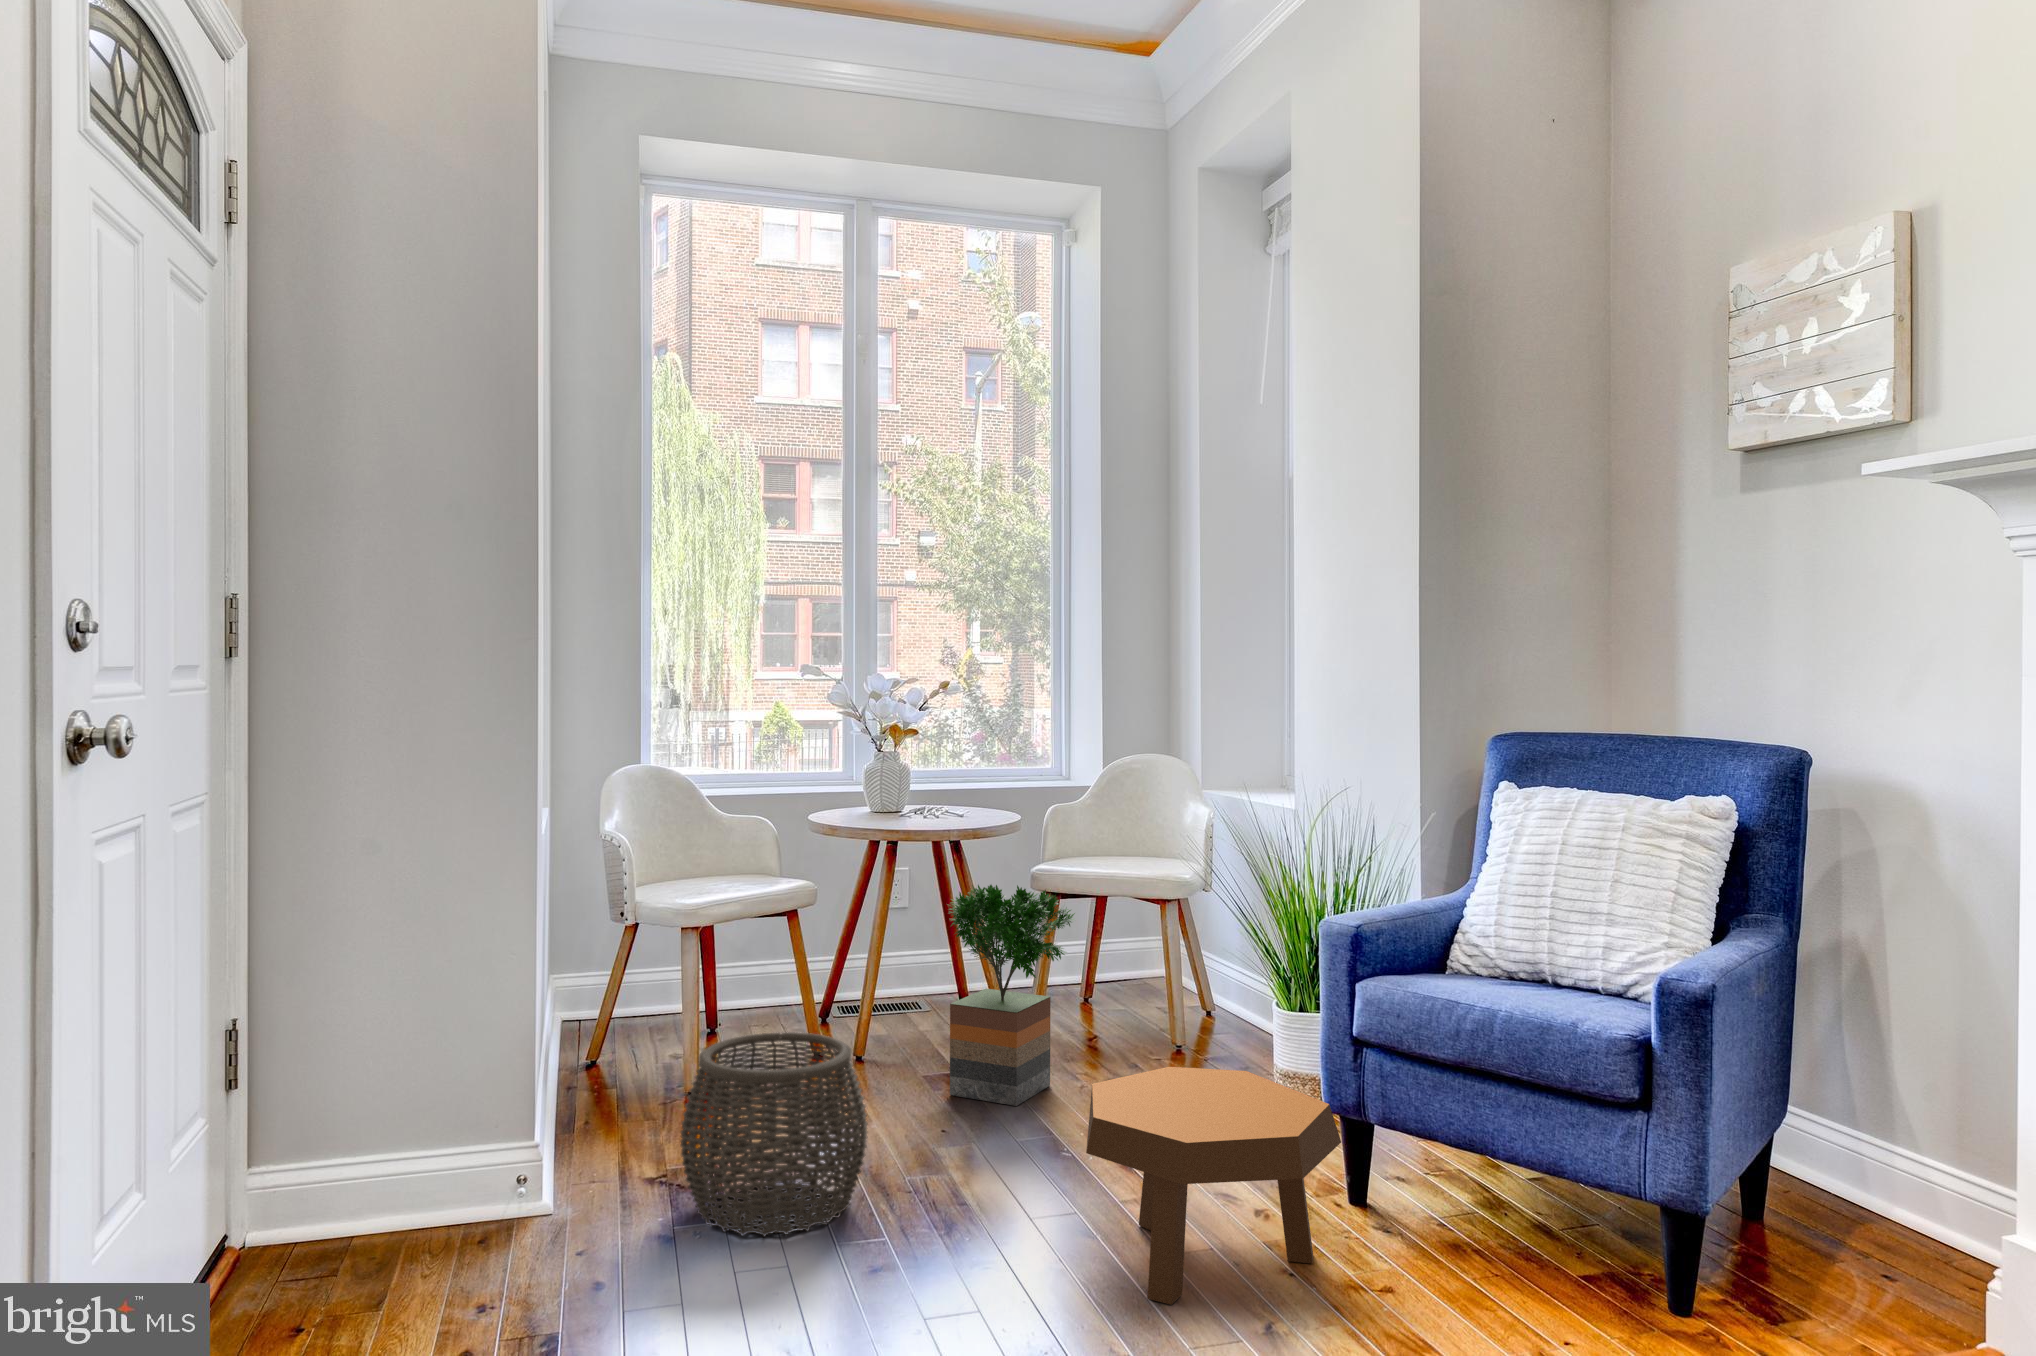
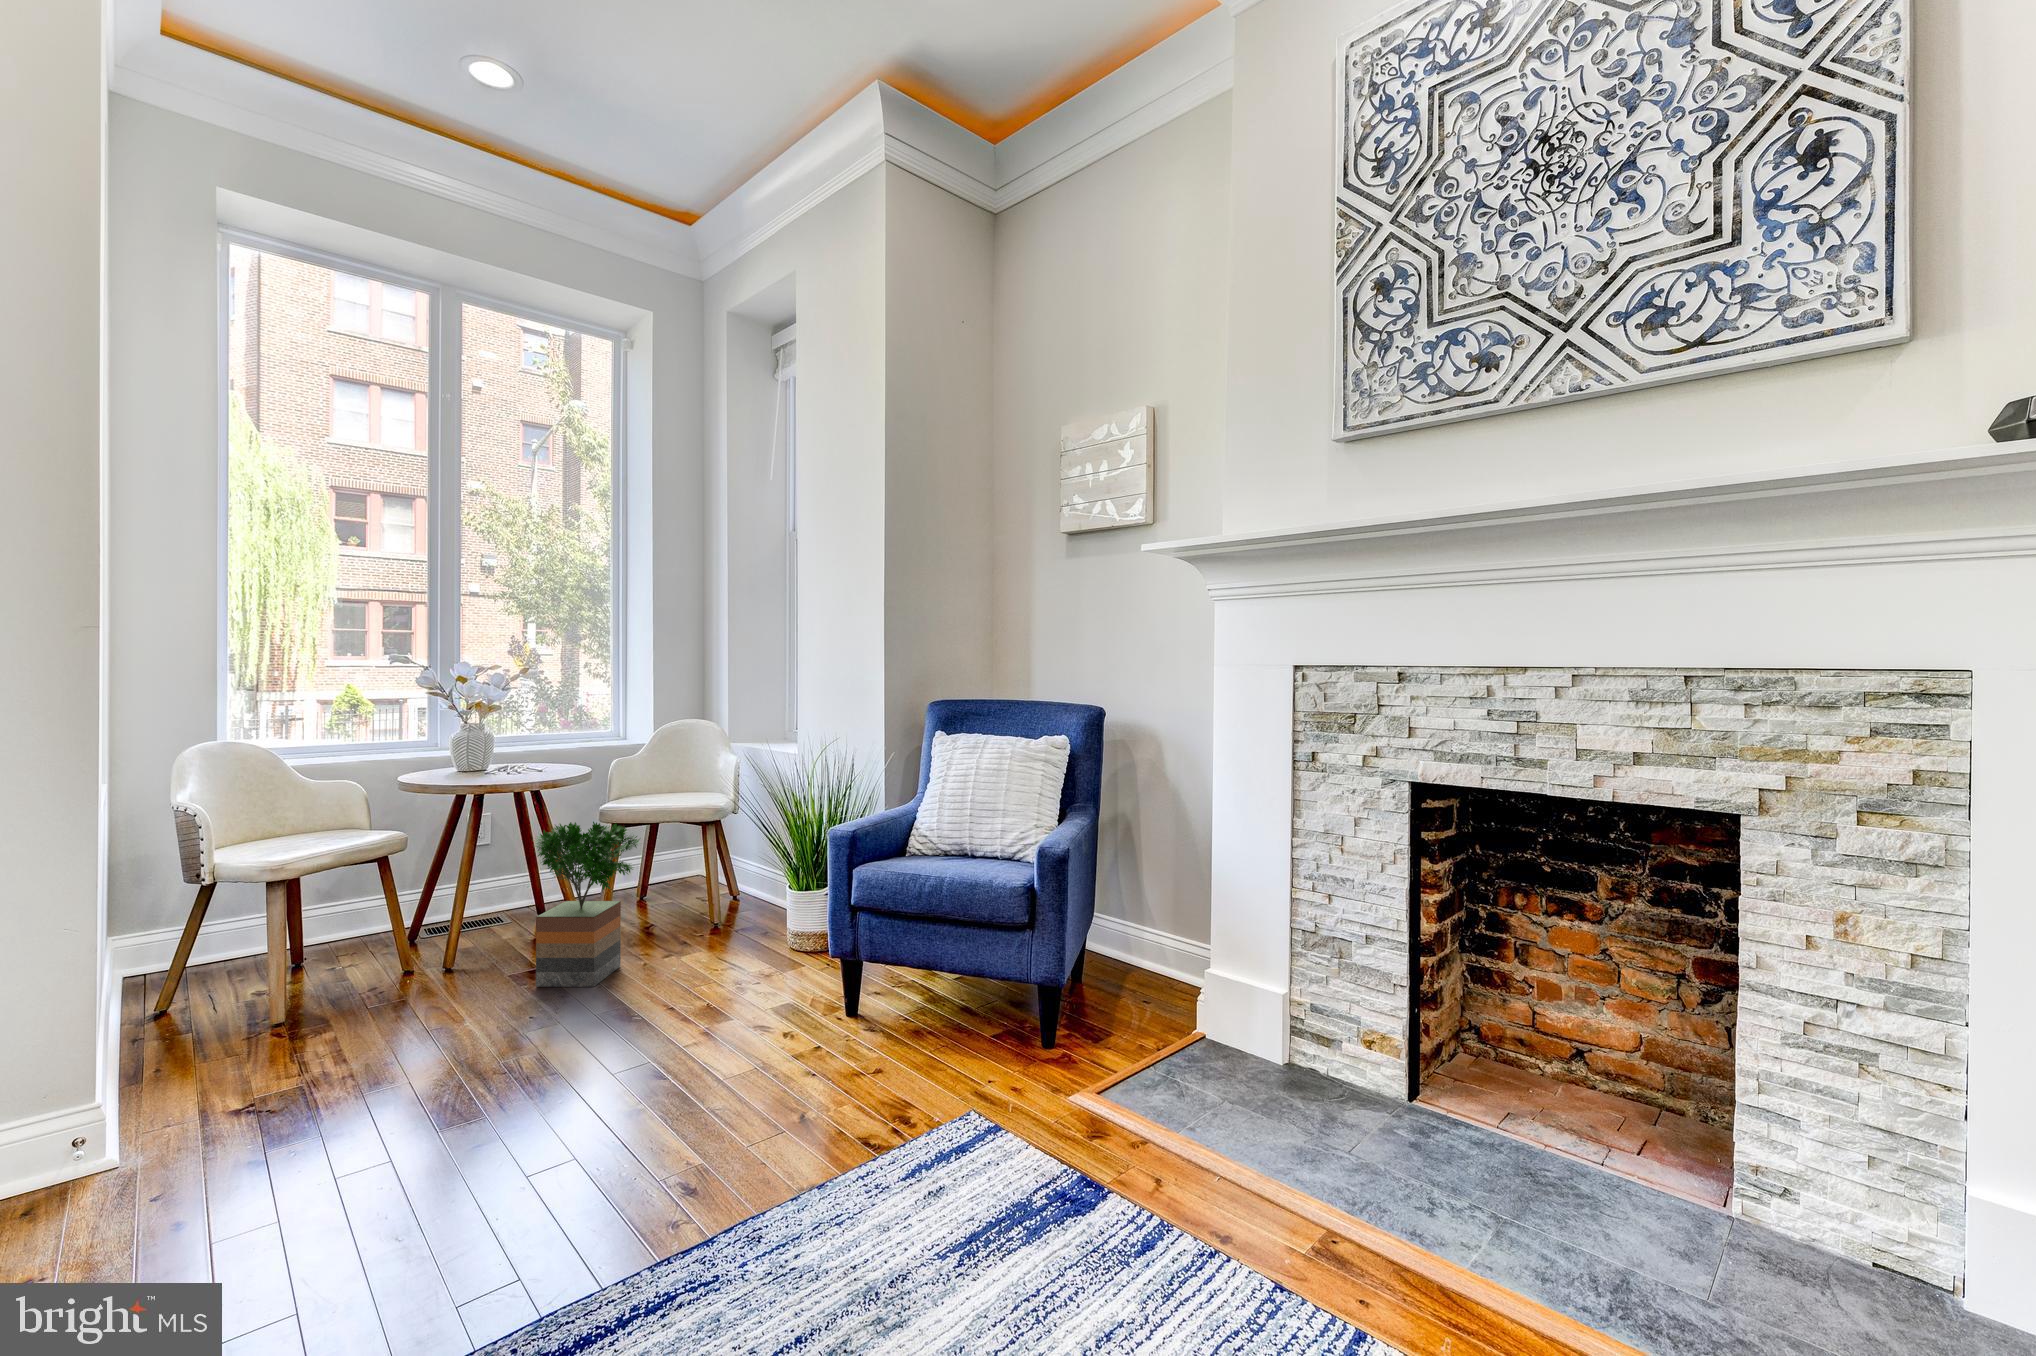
woven basket: present [680,1032,868,1236] -> none [271,960,467,1145]
footstool: present [1086,1067,1341,1305] -> none [663,938,847,1116]

